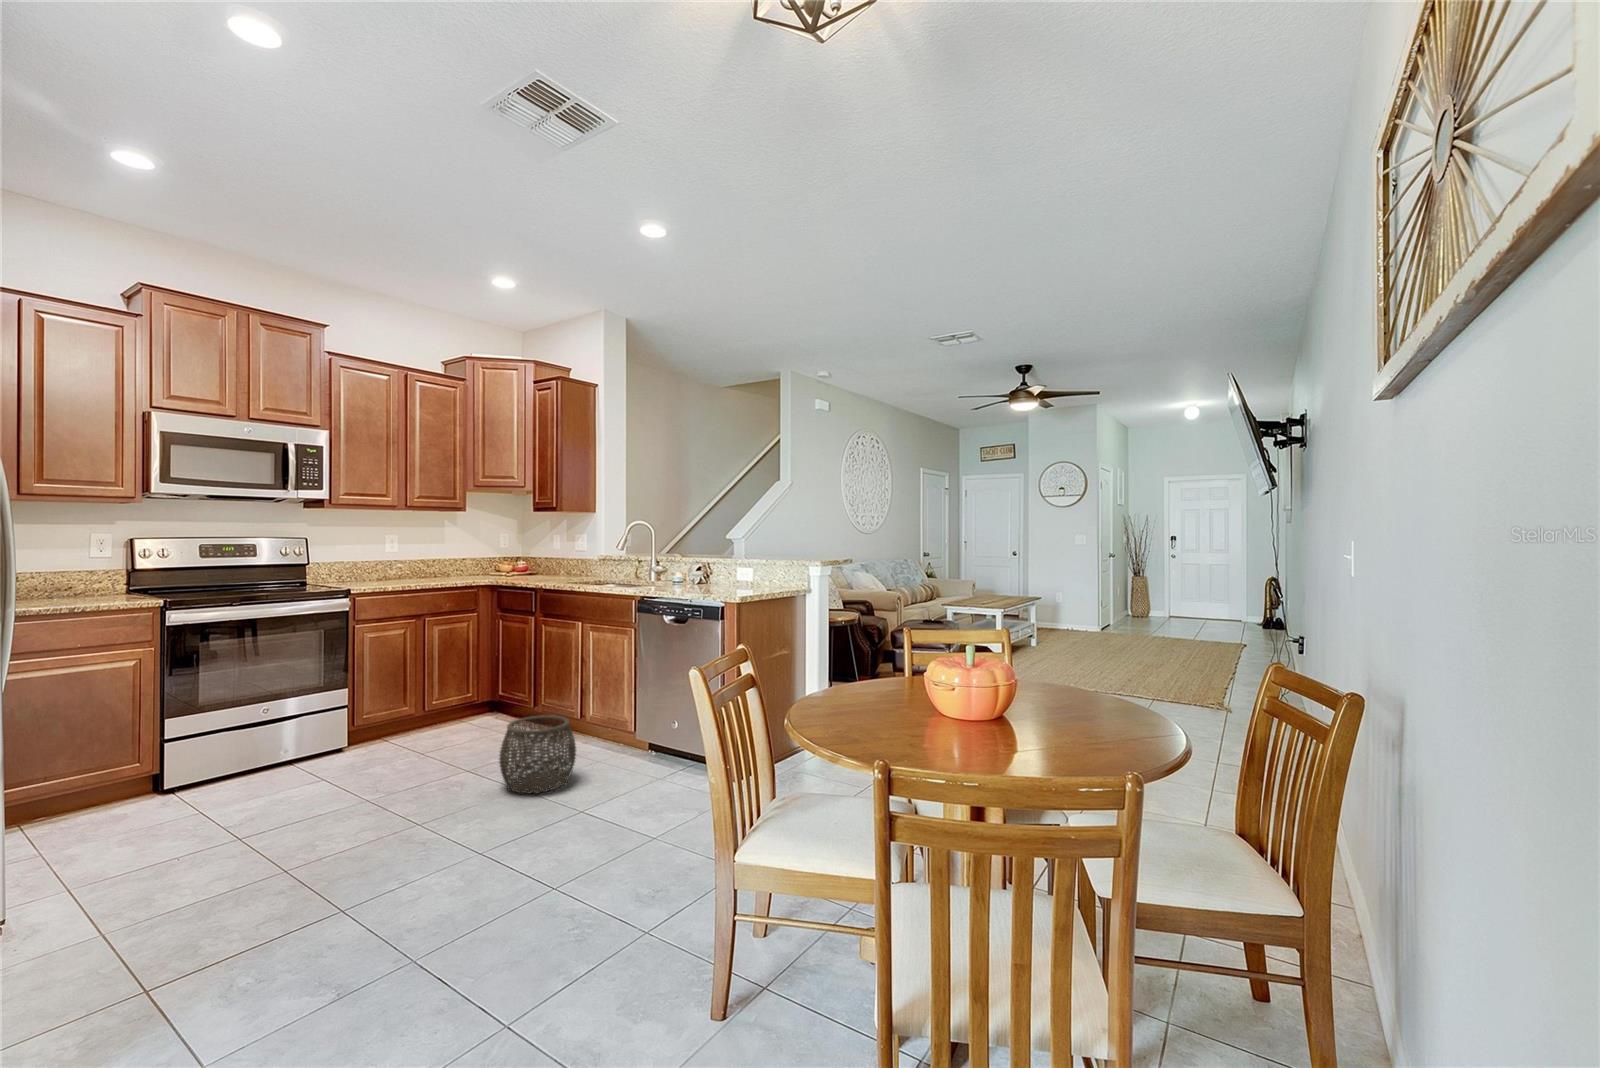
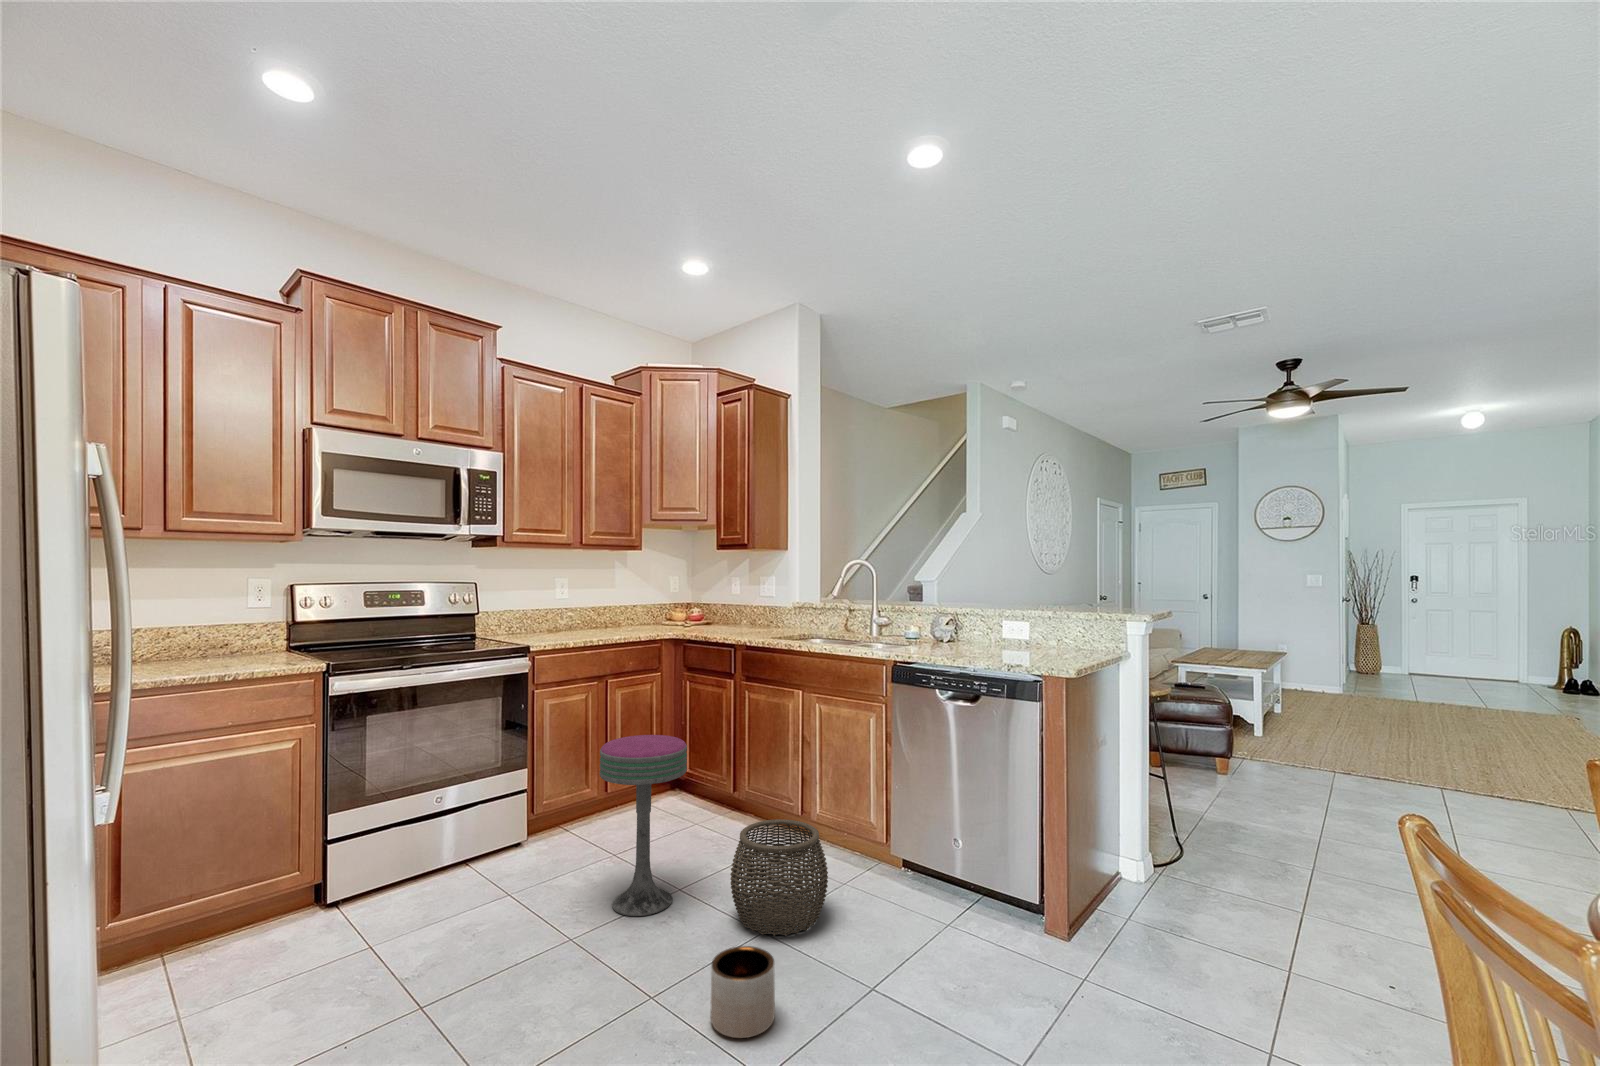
bar stool: none [398,656,472,788] -> present [600,735,687,916]
planter: none [456,791,504,846] -> present [710,946,775,1038]

